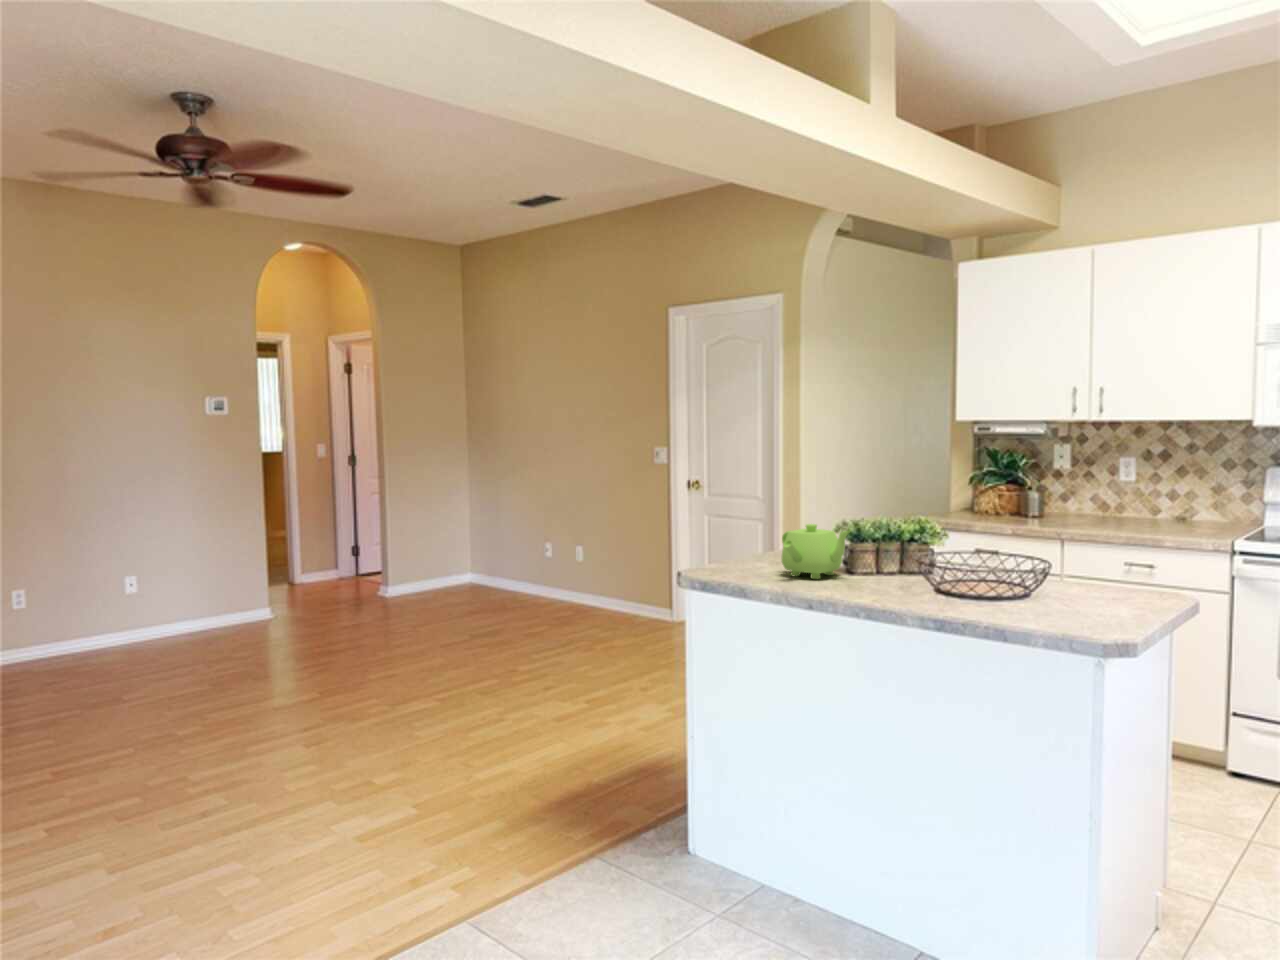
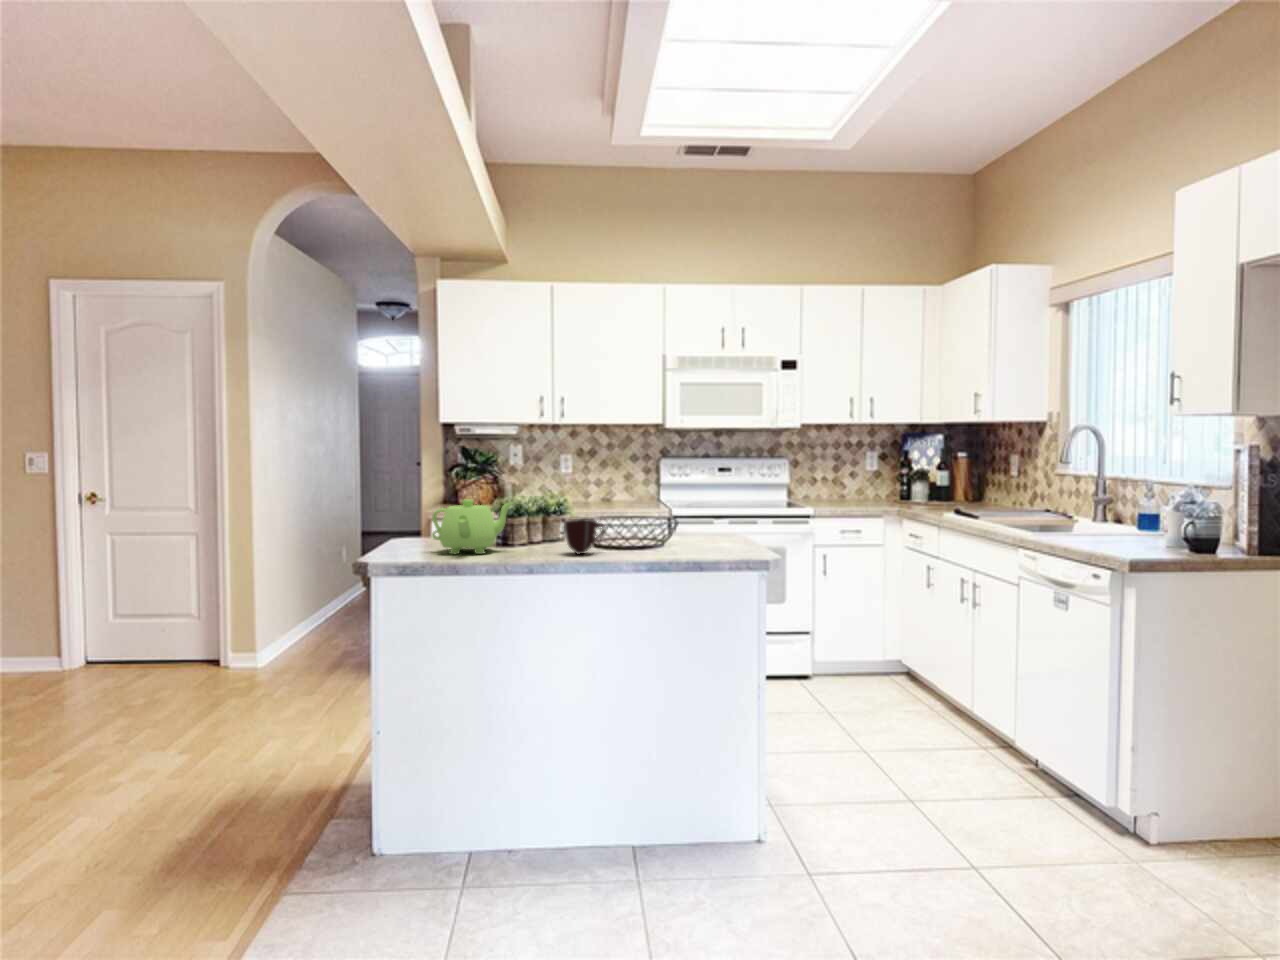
mug: none [882,554,931,593] -> present [564,519,605,554]

